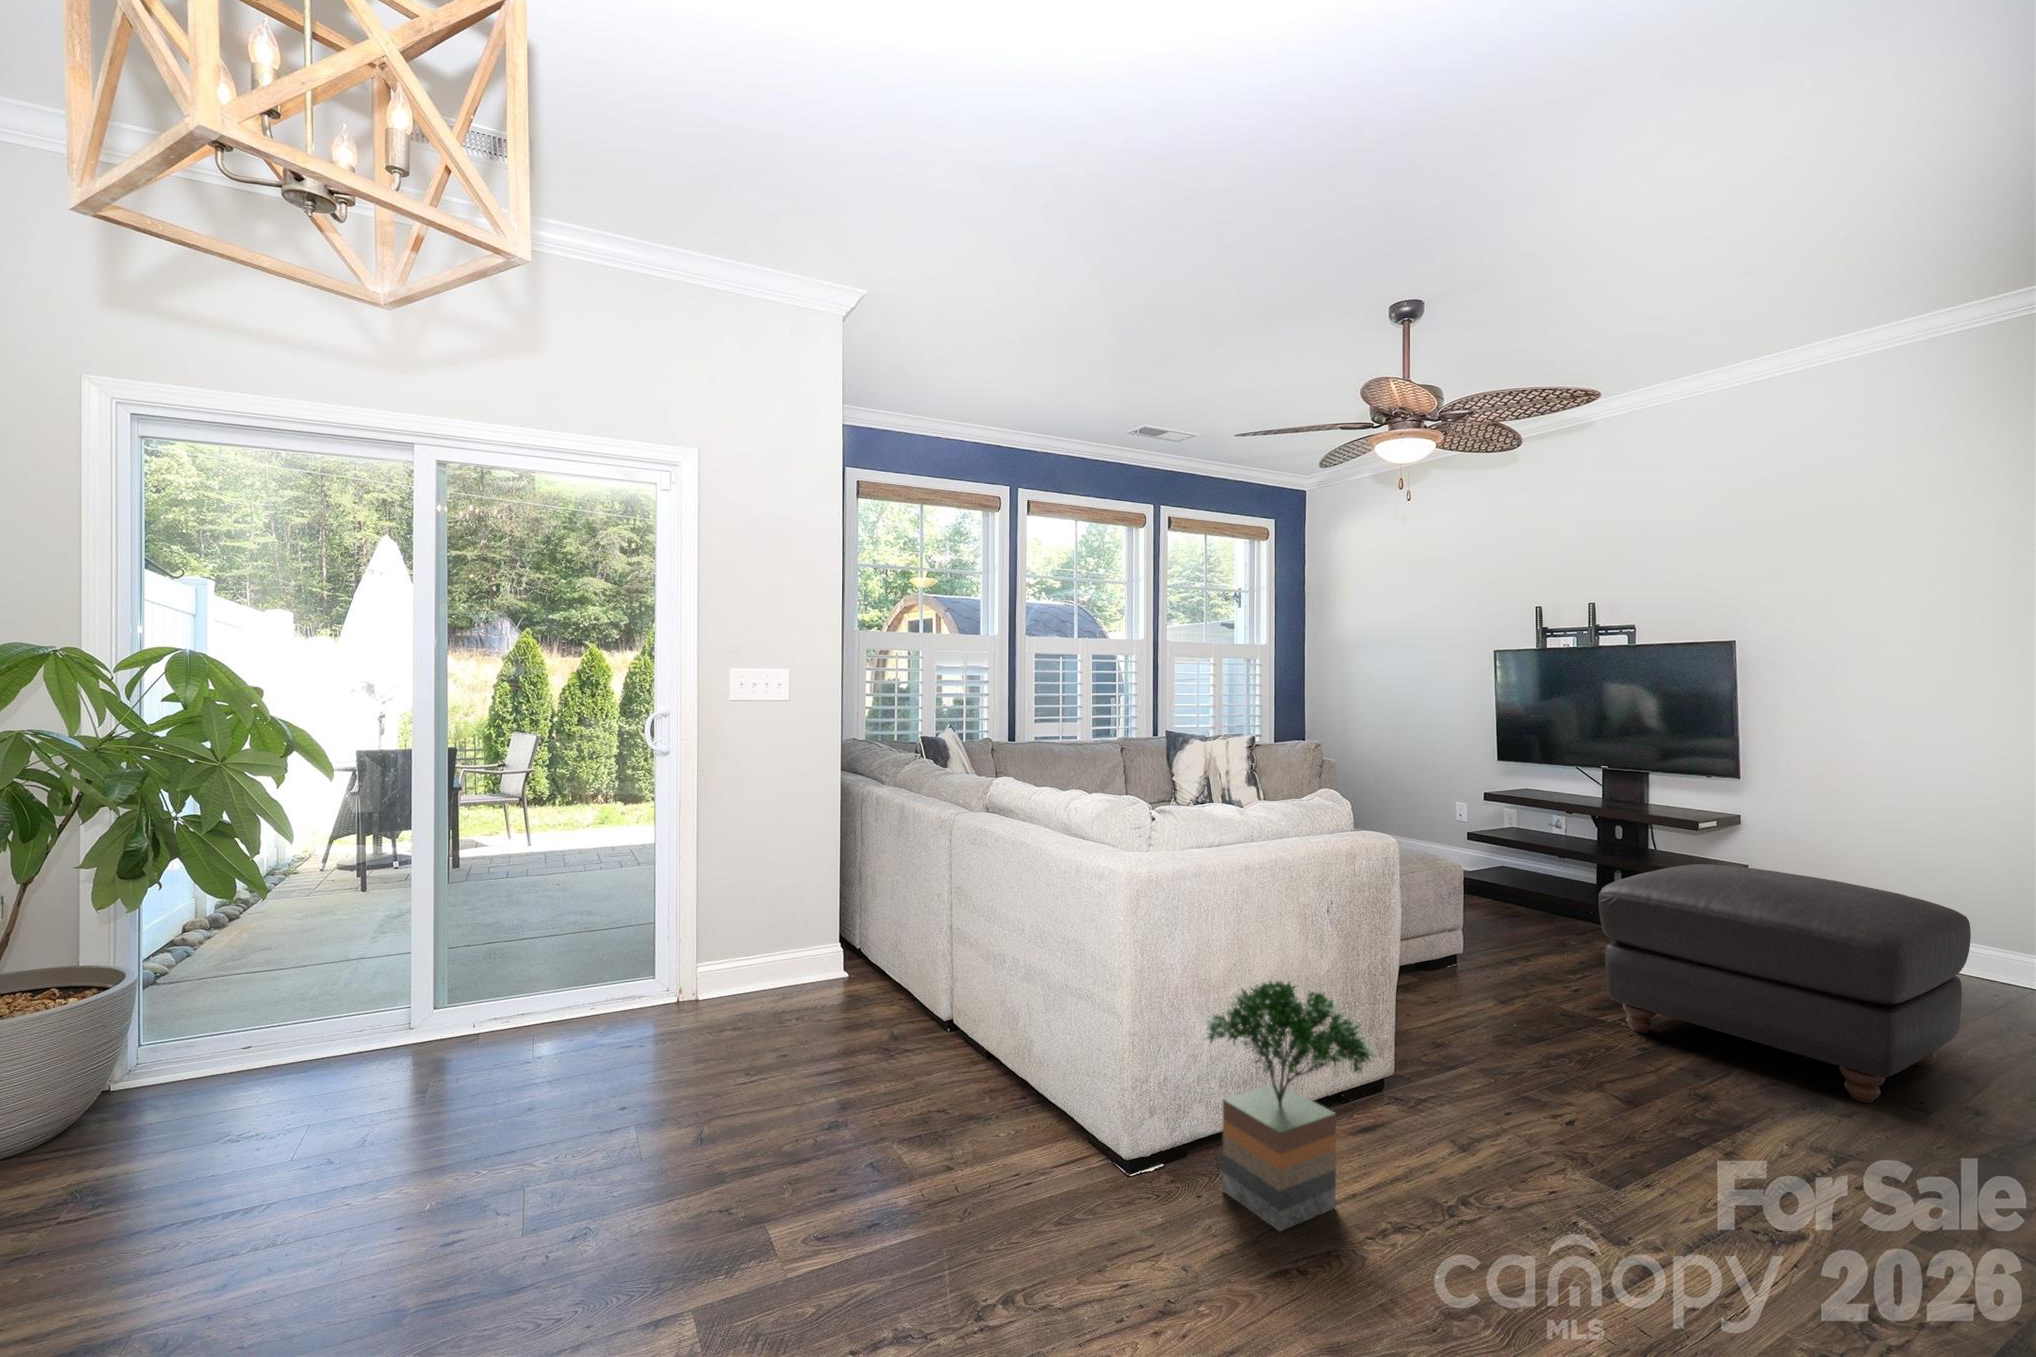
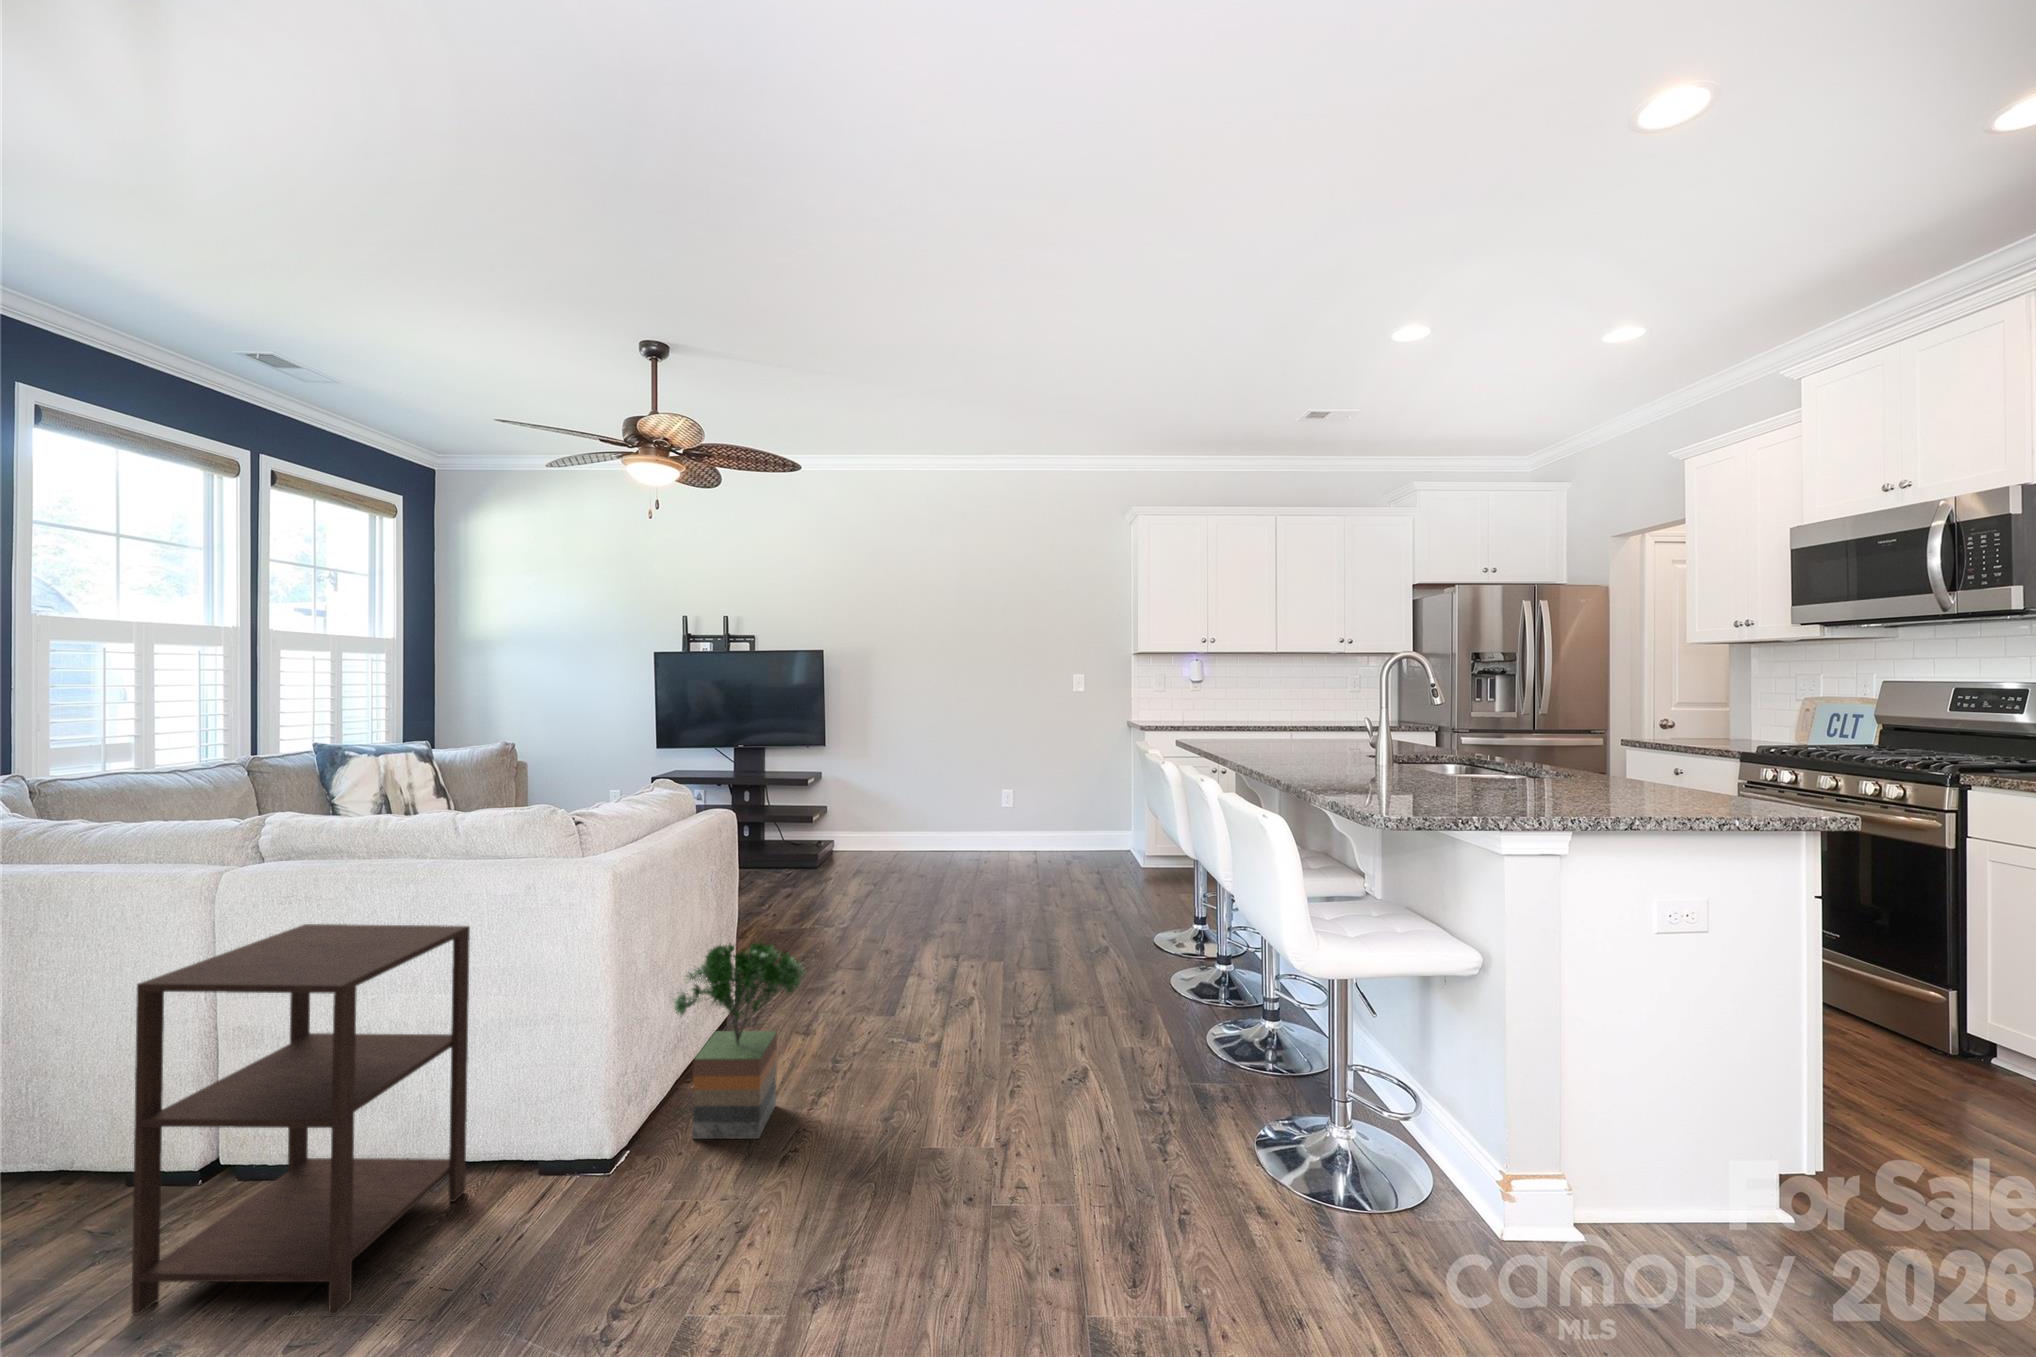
side table: none [850,862,1039,1166] -> present [131,924,470,1315]
ottoman: present [1599,864,1971,1103] -> none [806,803,968,926]

